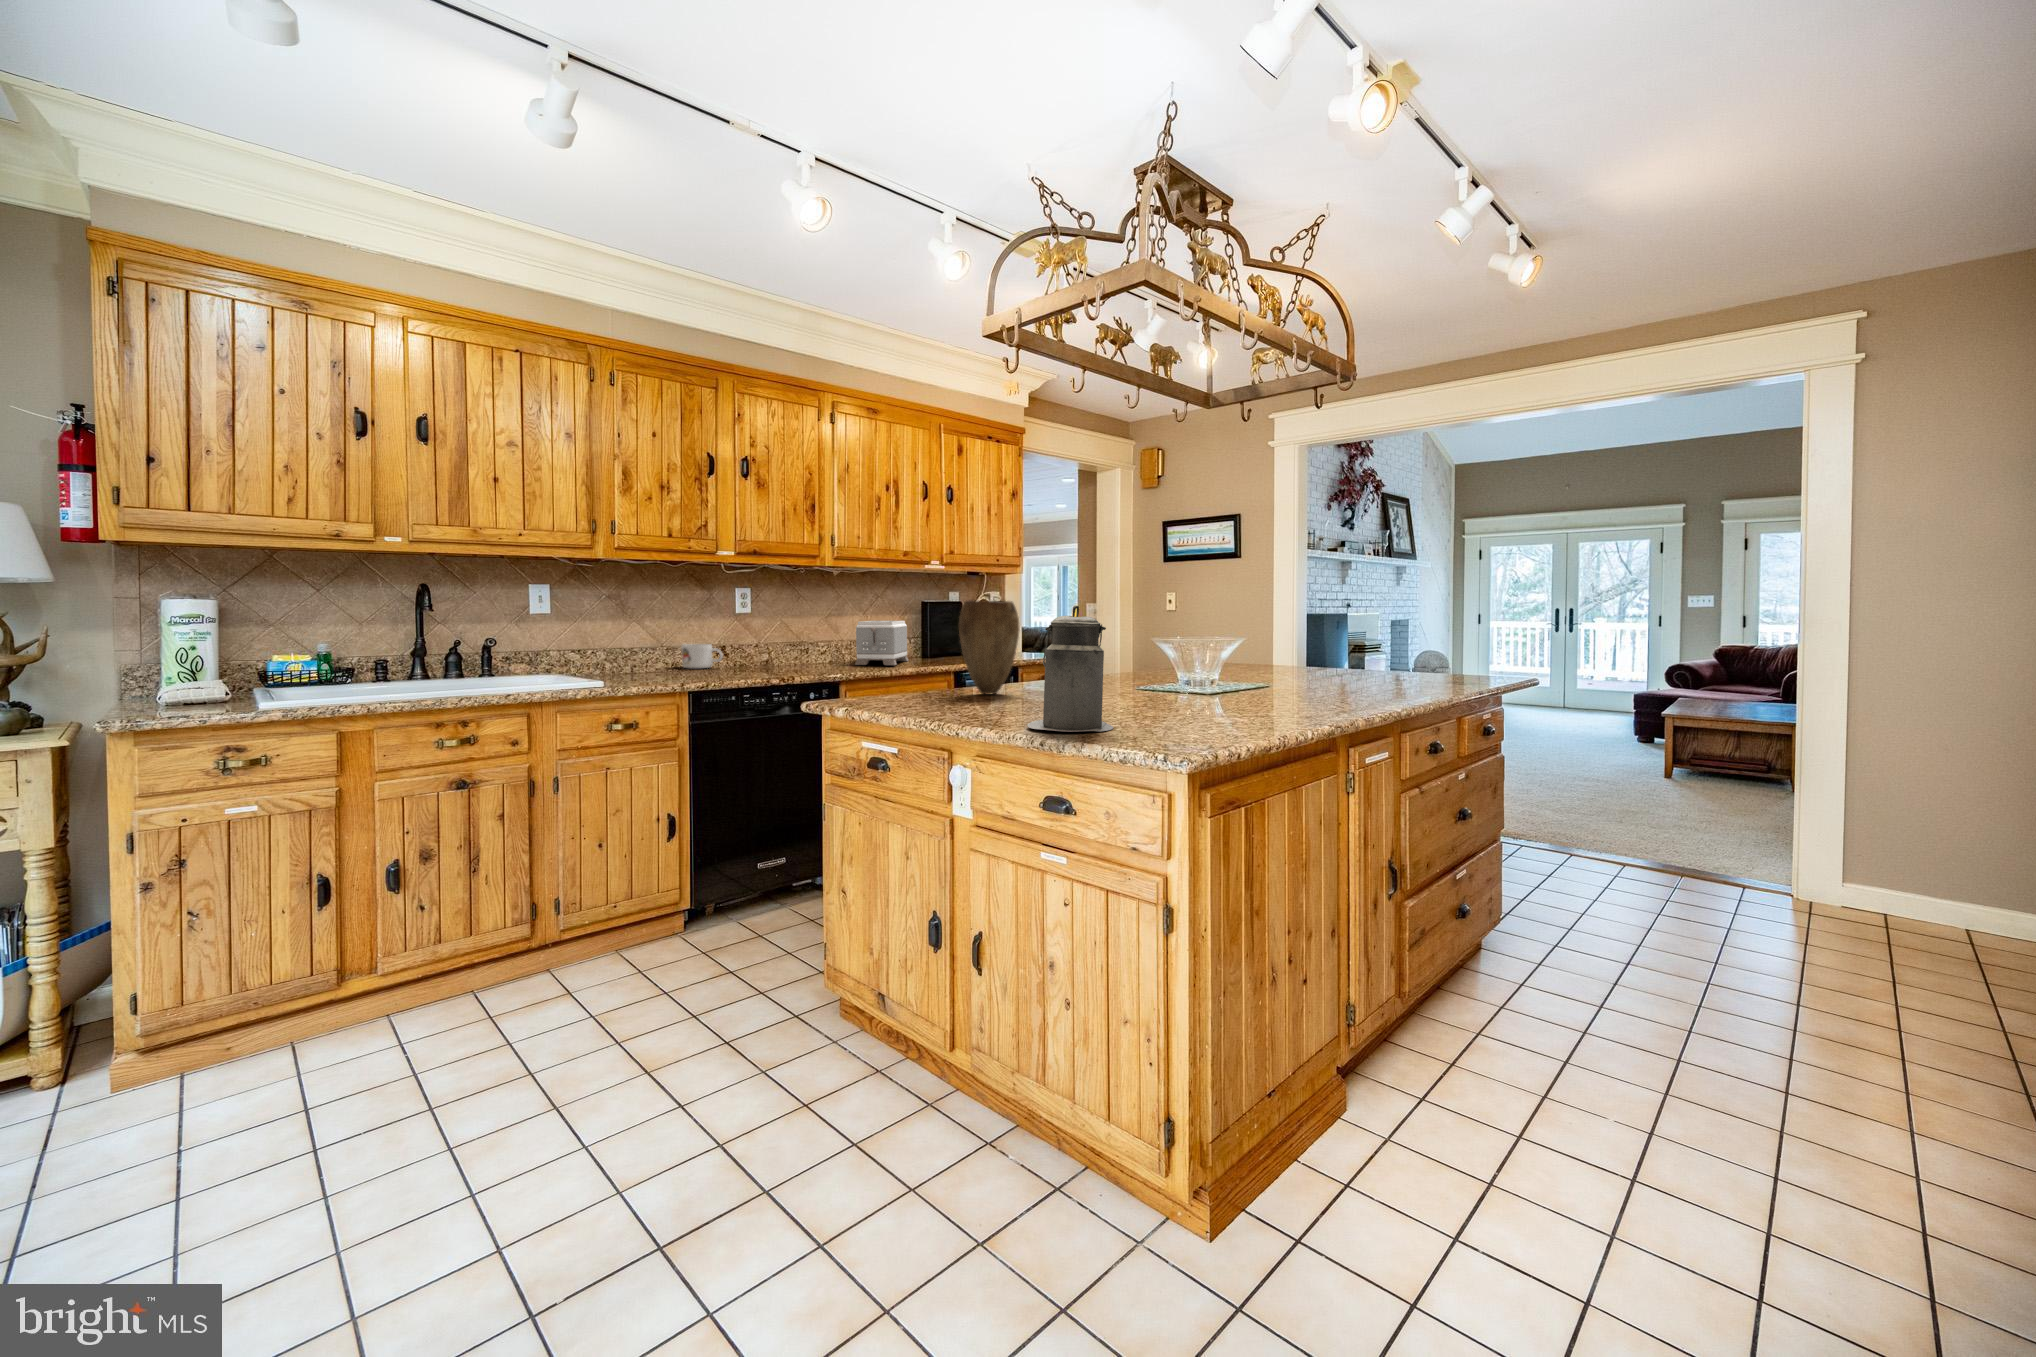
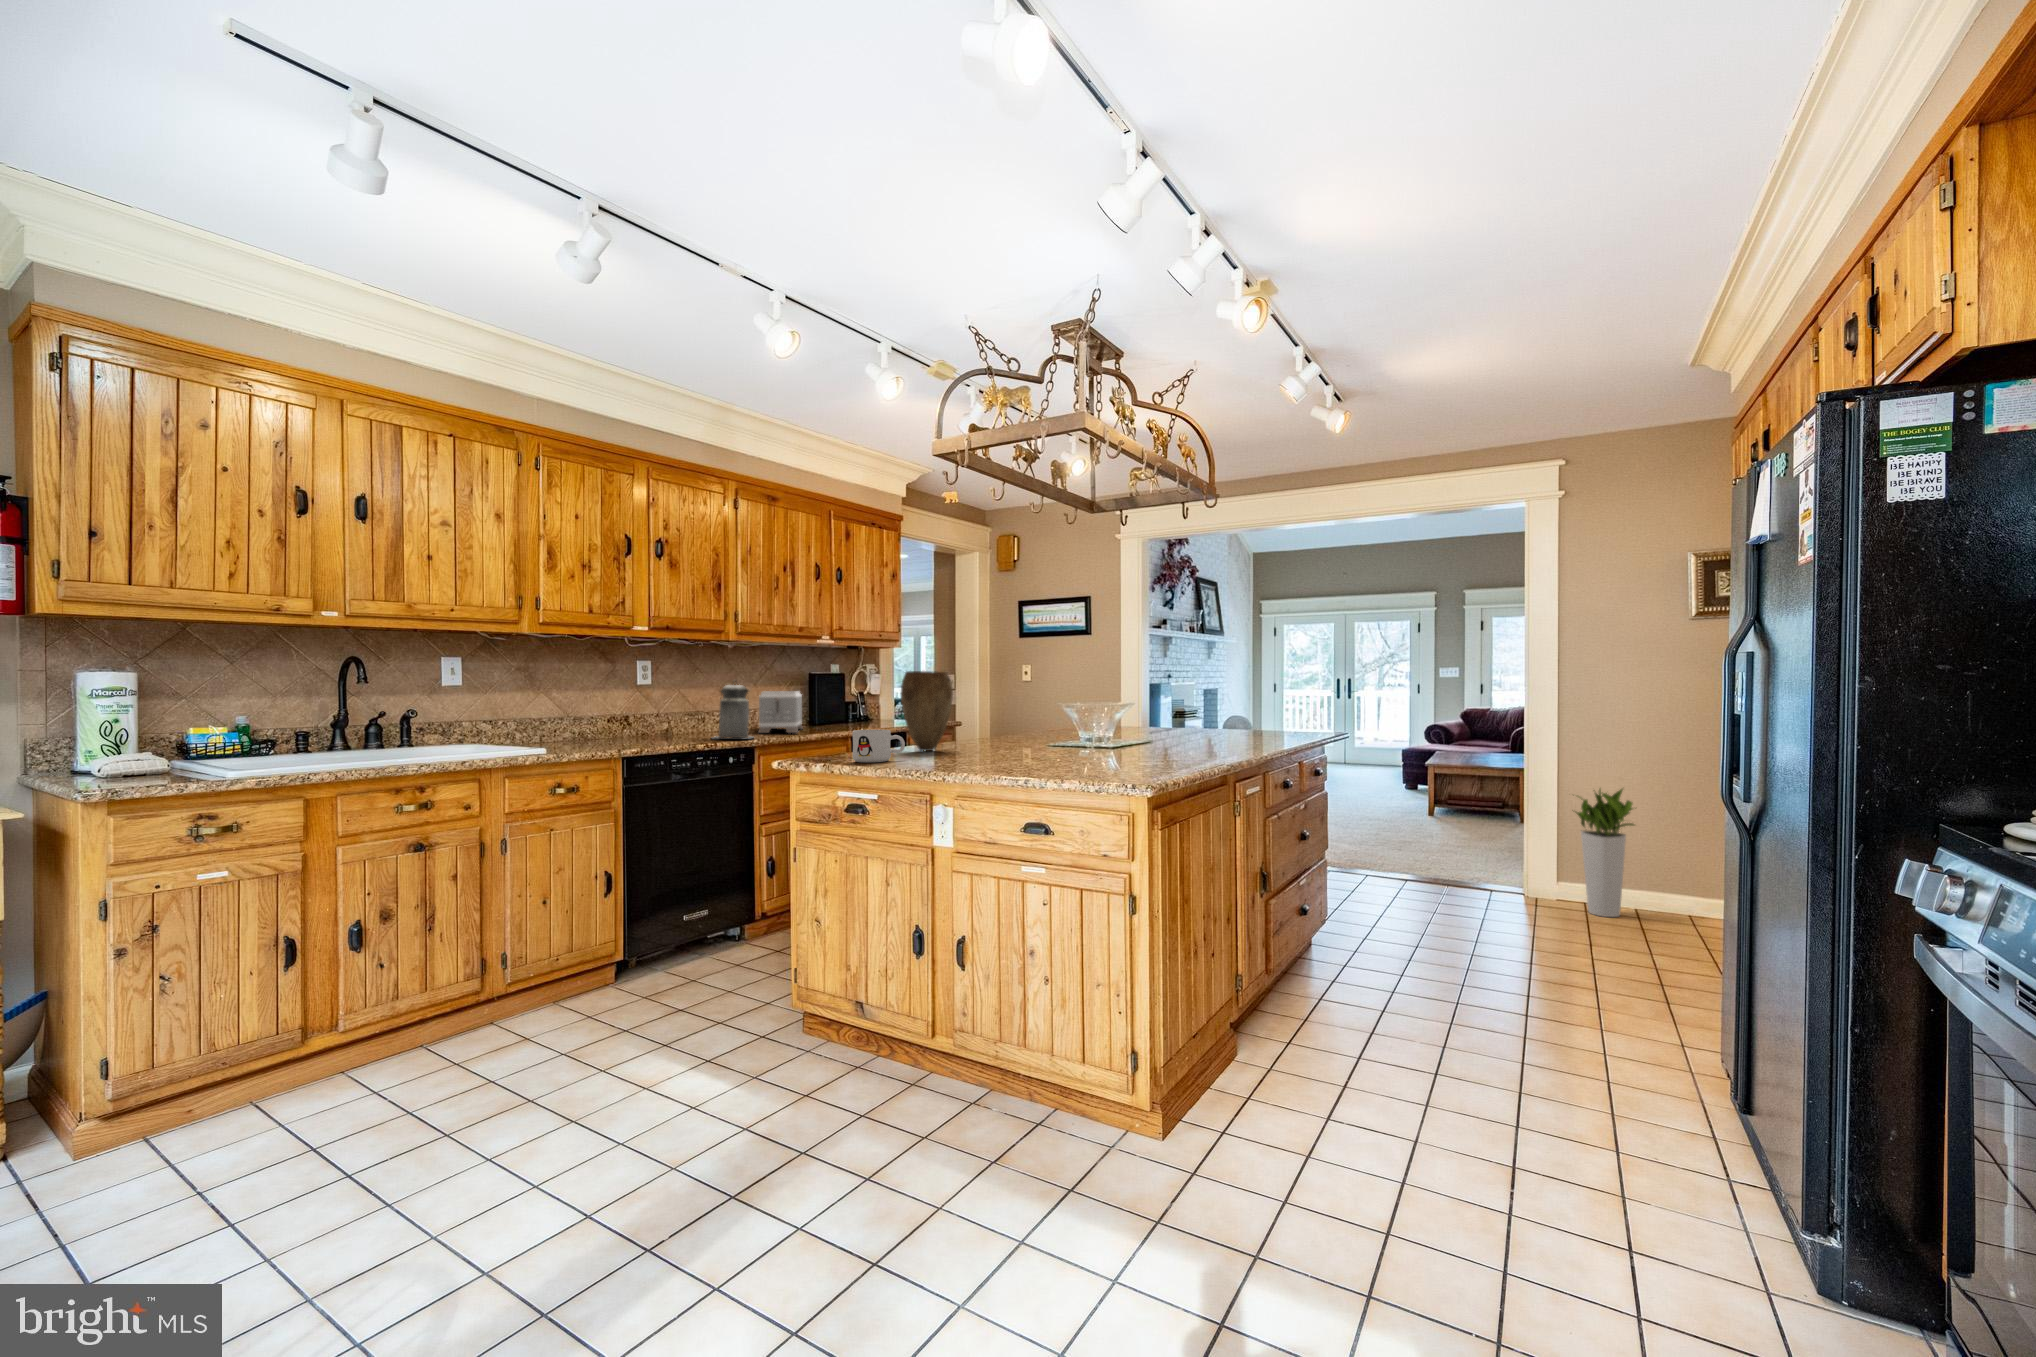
canister: present [1027,605,1113,732] -> present [717,685,752,738]
mug: present [681,644,723,669] -> present [853,730,905,763]
planter: none [1884,767,2008,945] -> present [1576,789,1634,917]

